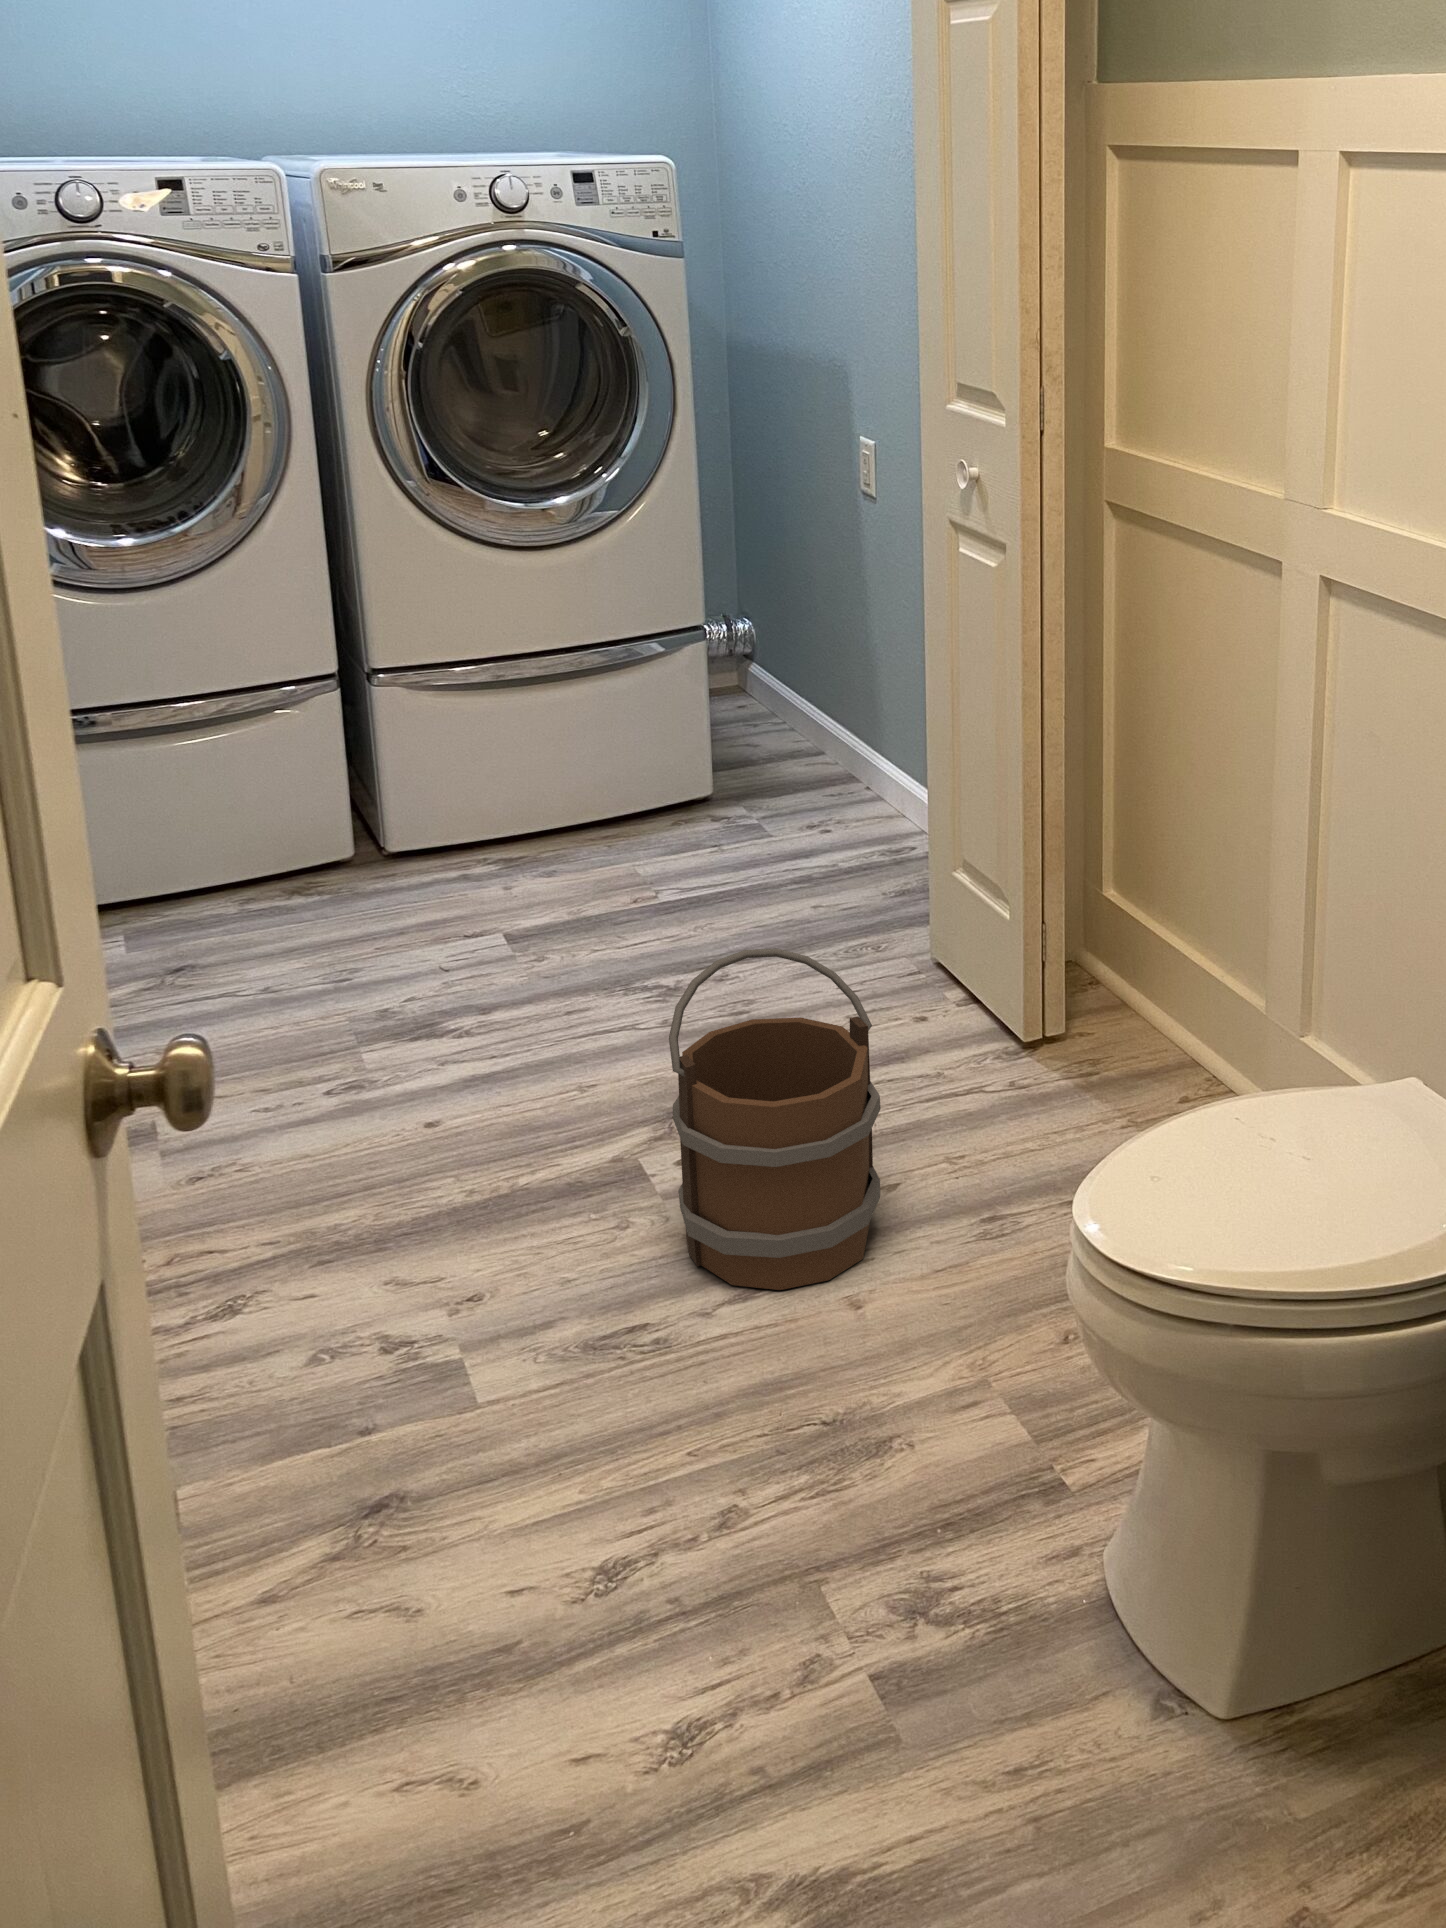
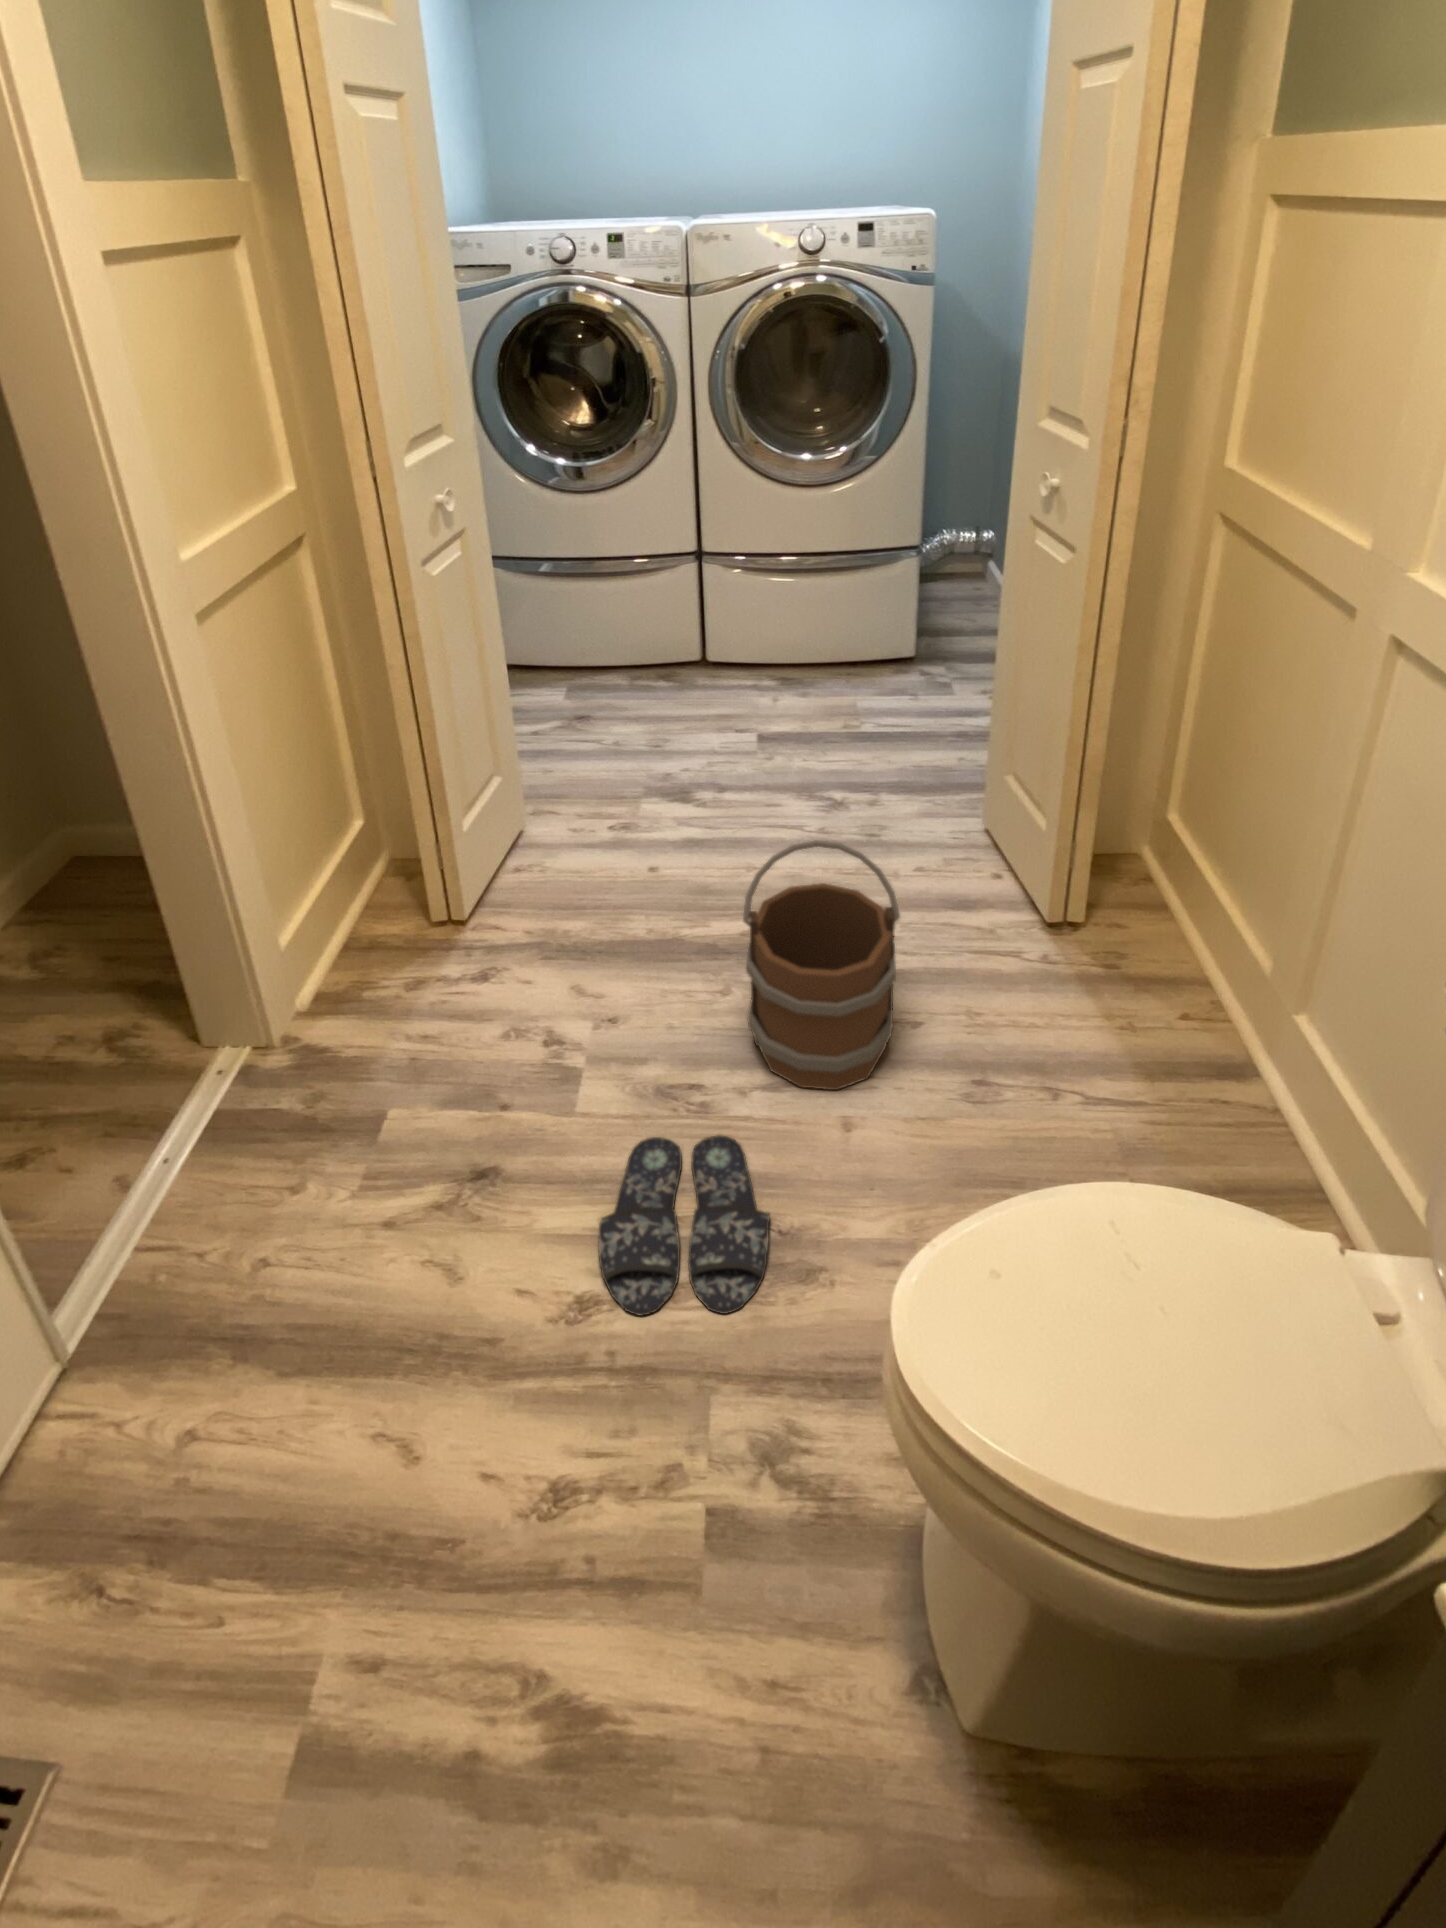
slippers: none [586,1361,830,1556] -> present [598,1135,770,1316]

